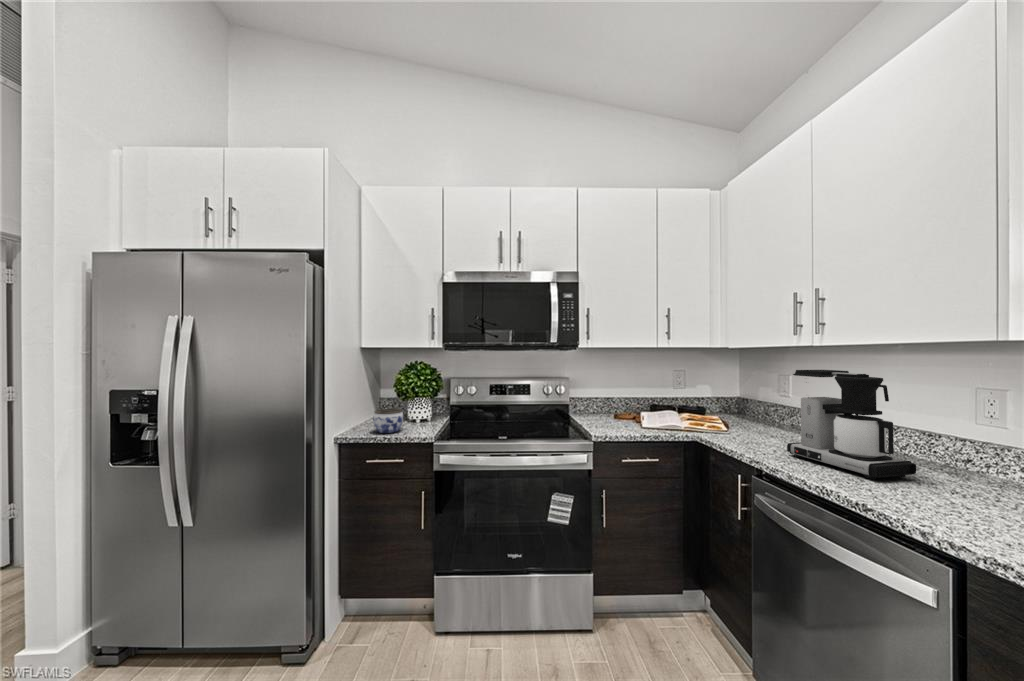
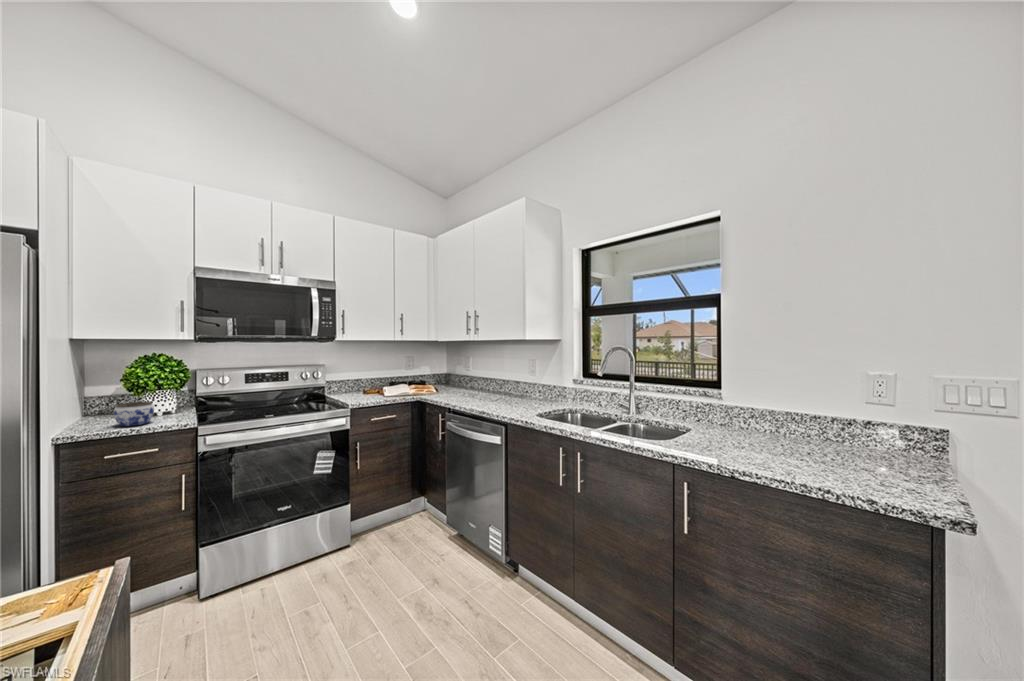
coffee maker: present [787,370,916,479] -> none [469,352,520,406]

